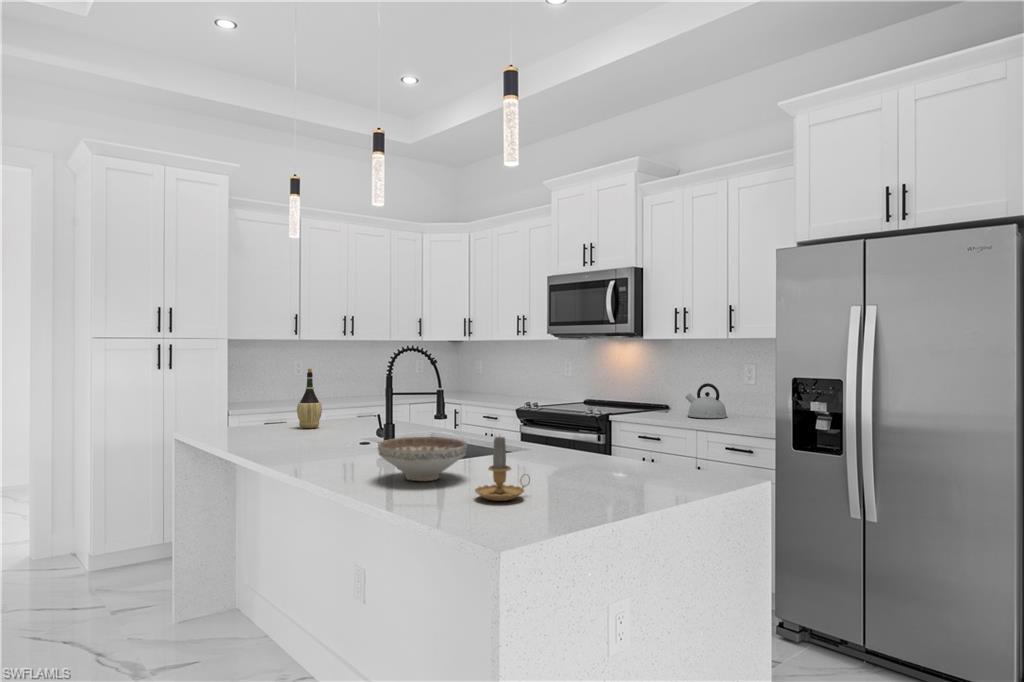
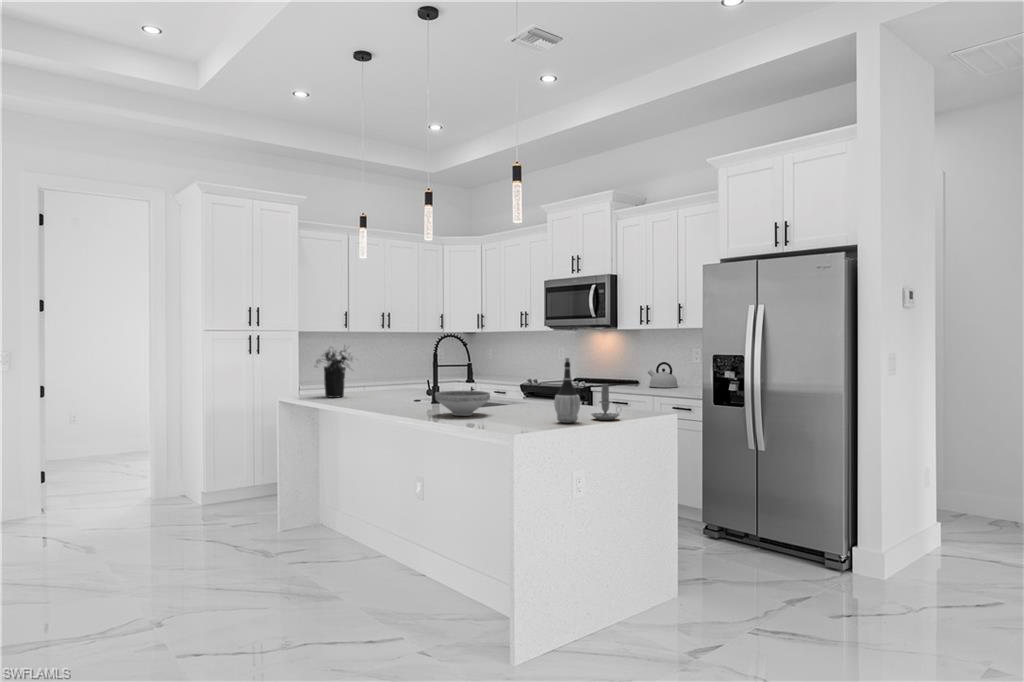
flower arrangement: none [218,360,285,436] -> present [315,346,354,398]
wine bottle: present [297,368,322,428] -> present [554,358,580,423]
candle: present [475,436,530,501] -> present [591,384,619,420]

